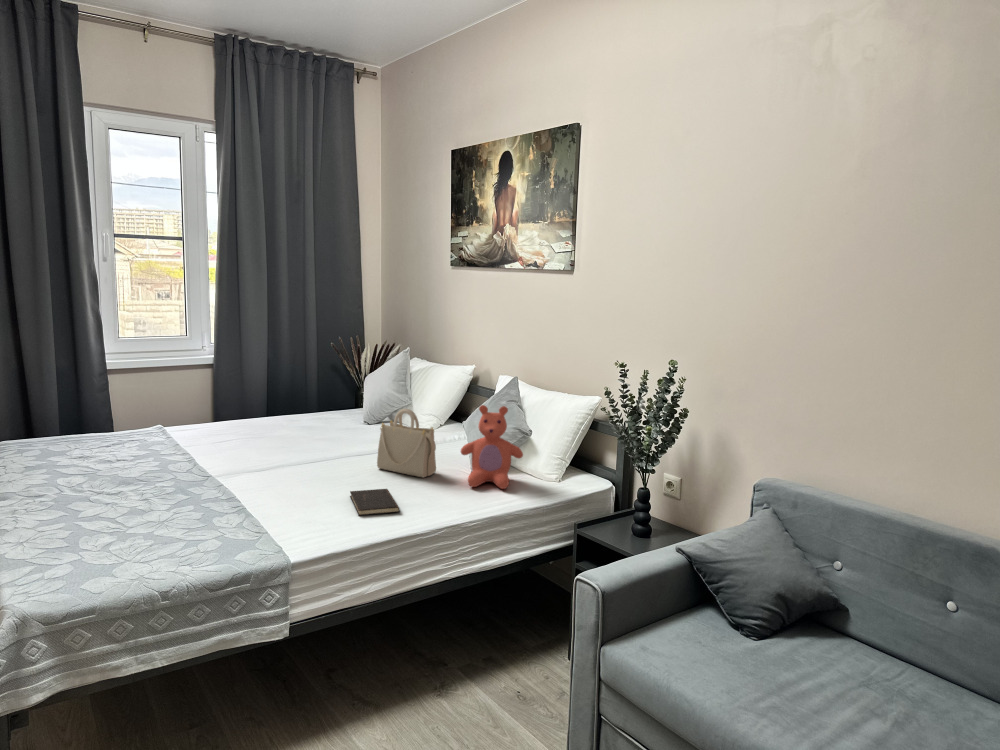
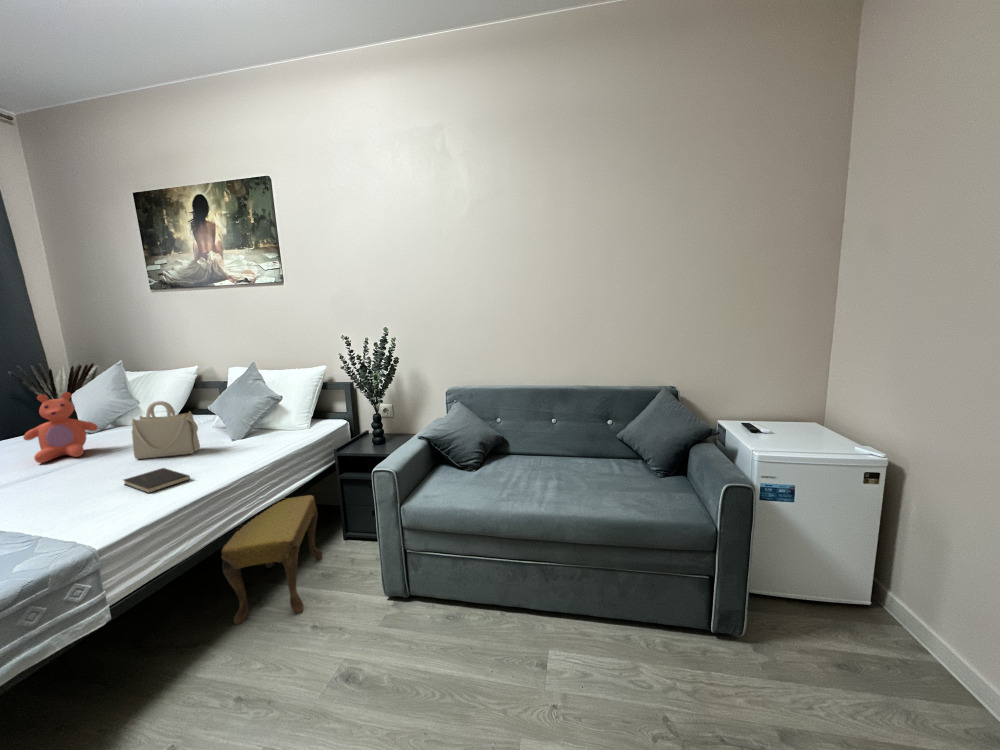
teddy bear: present [461,405,523,489] -> present [24,392,98,463]
footstool: none [403,562,530,726] -> present [221,495,323,624]

